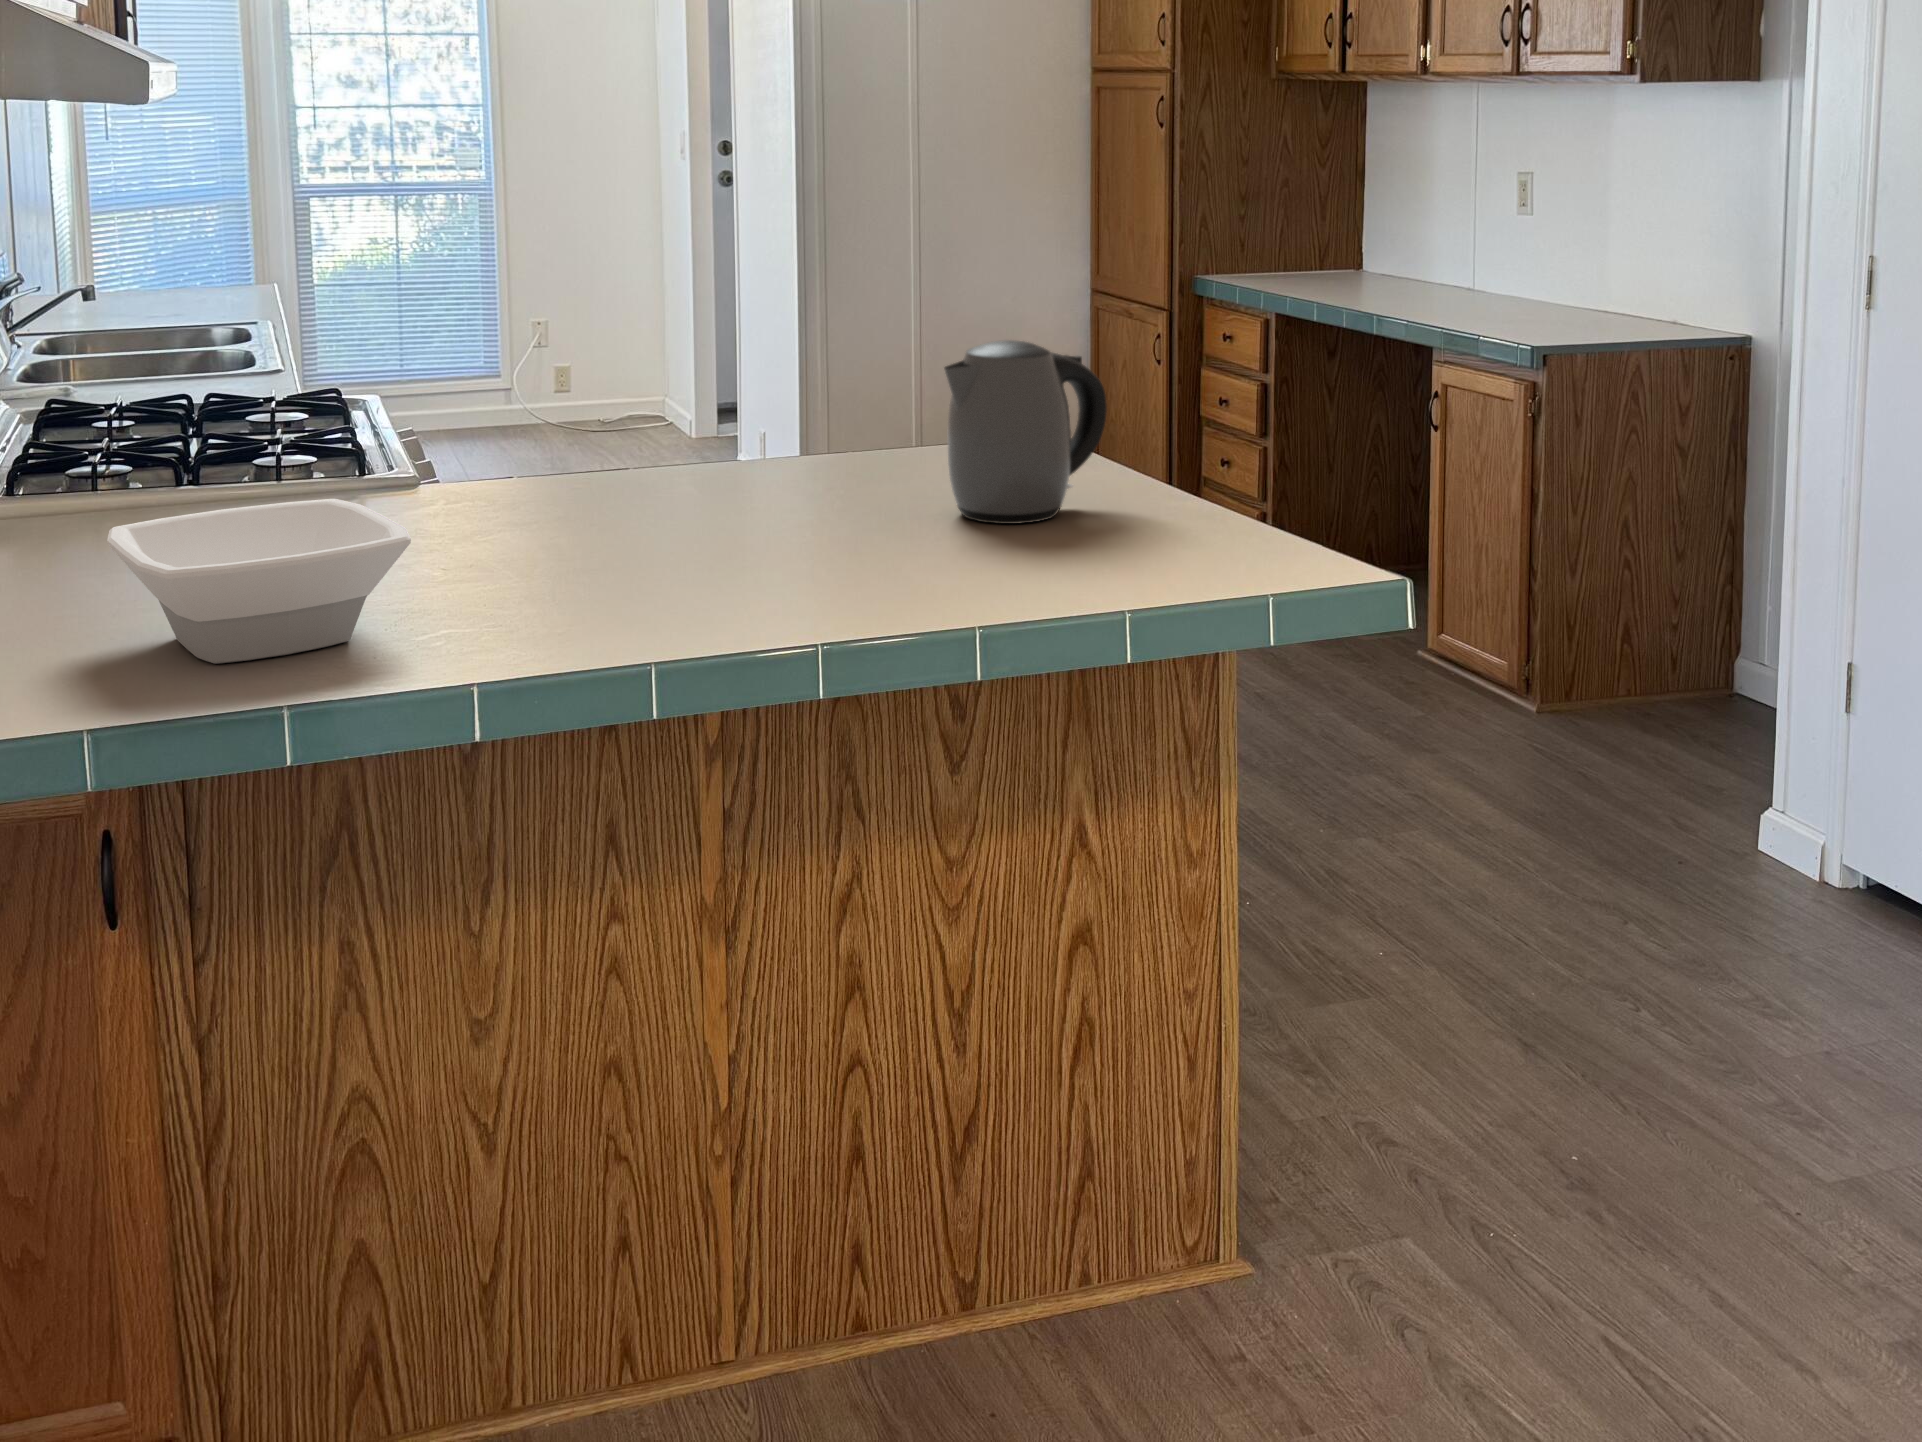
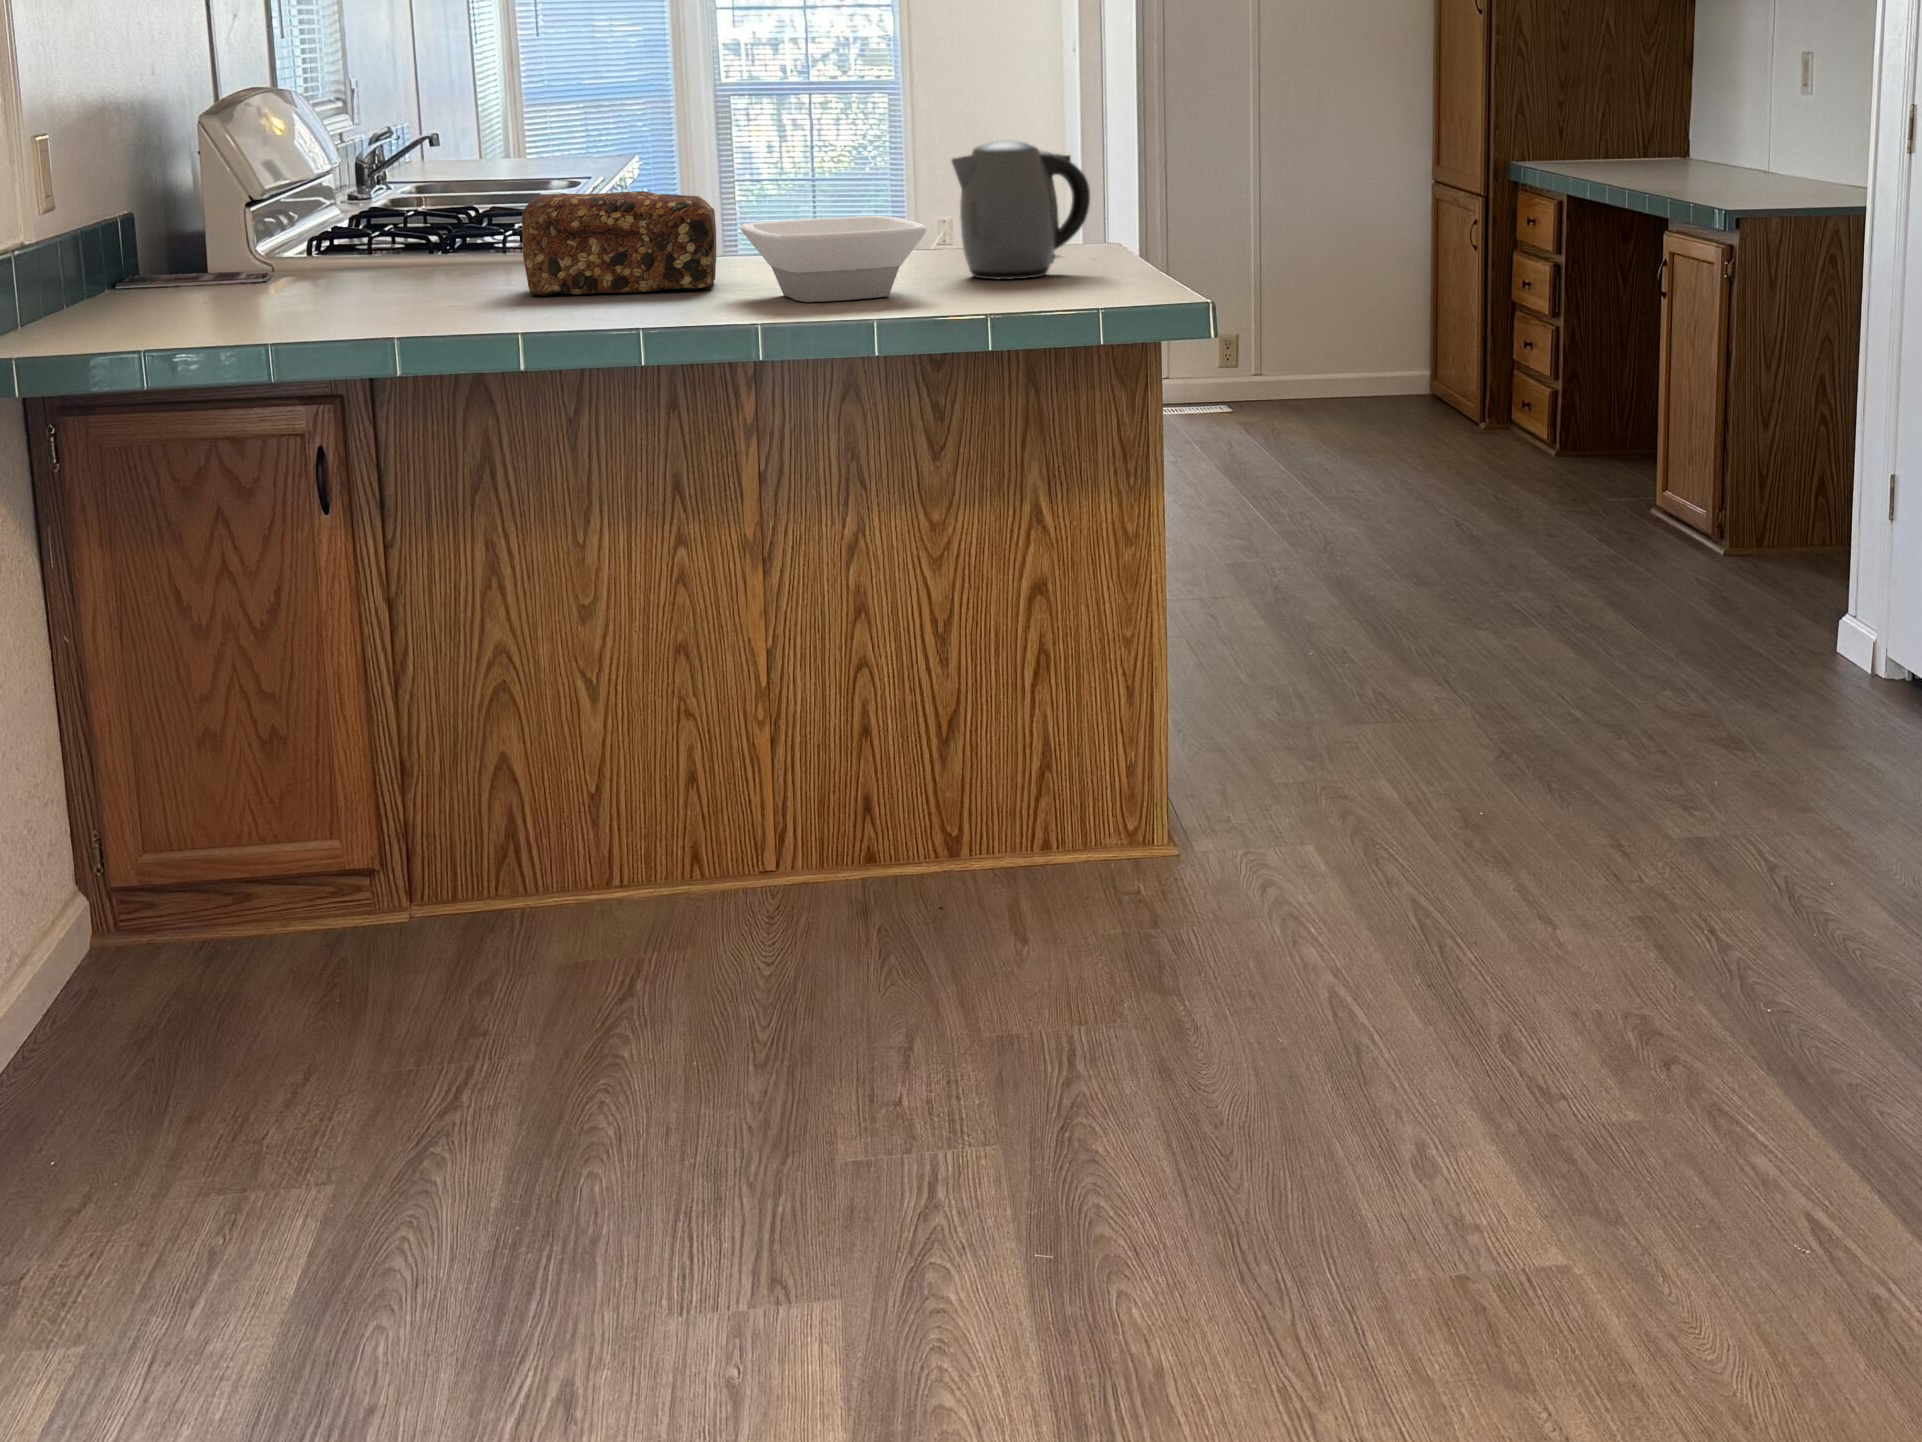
bread loaf: none [379,424,649,580] -> present [522,191,716,296]
bowl: present [107,499,411,664] -> present [741,216,927,302]

